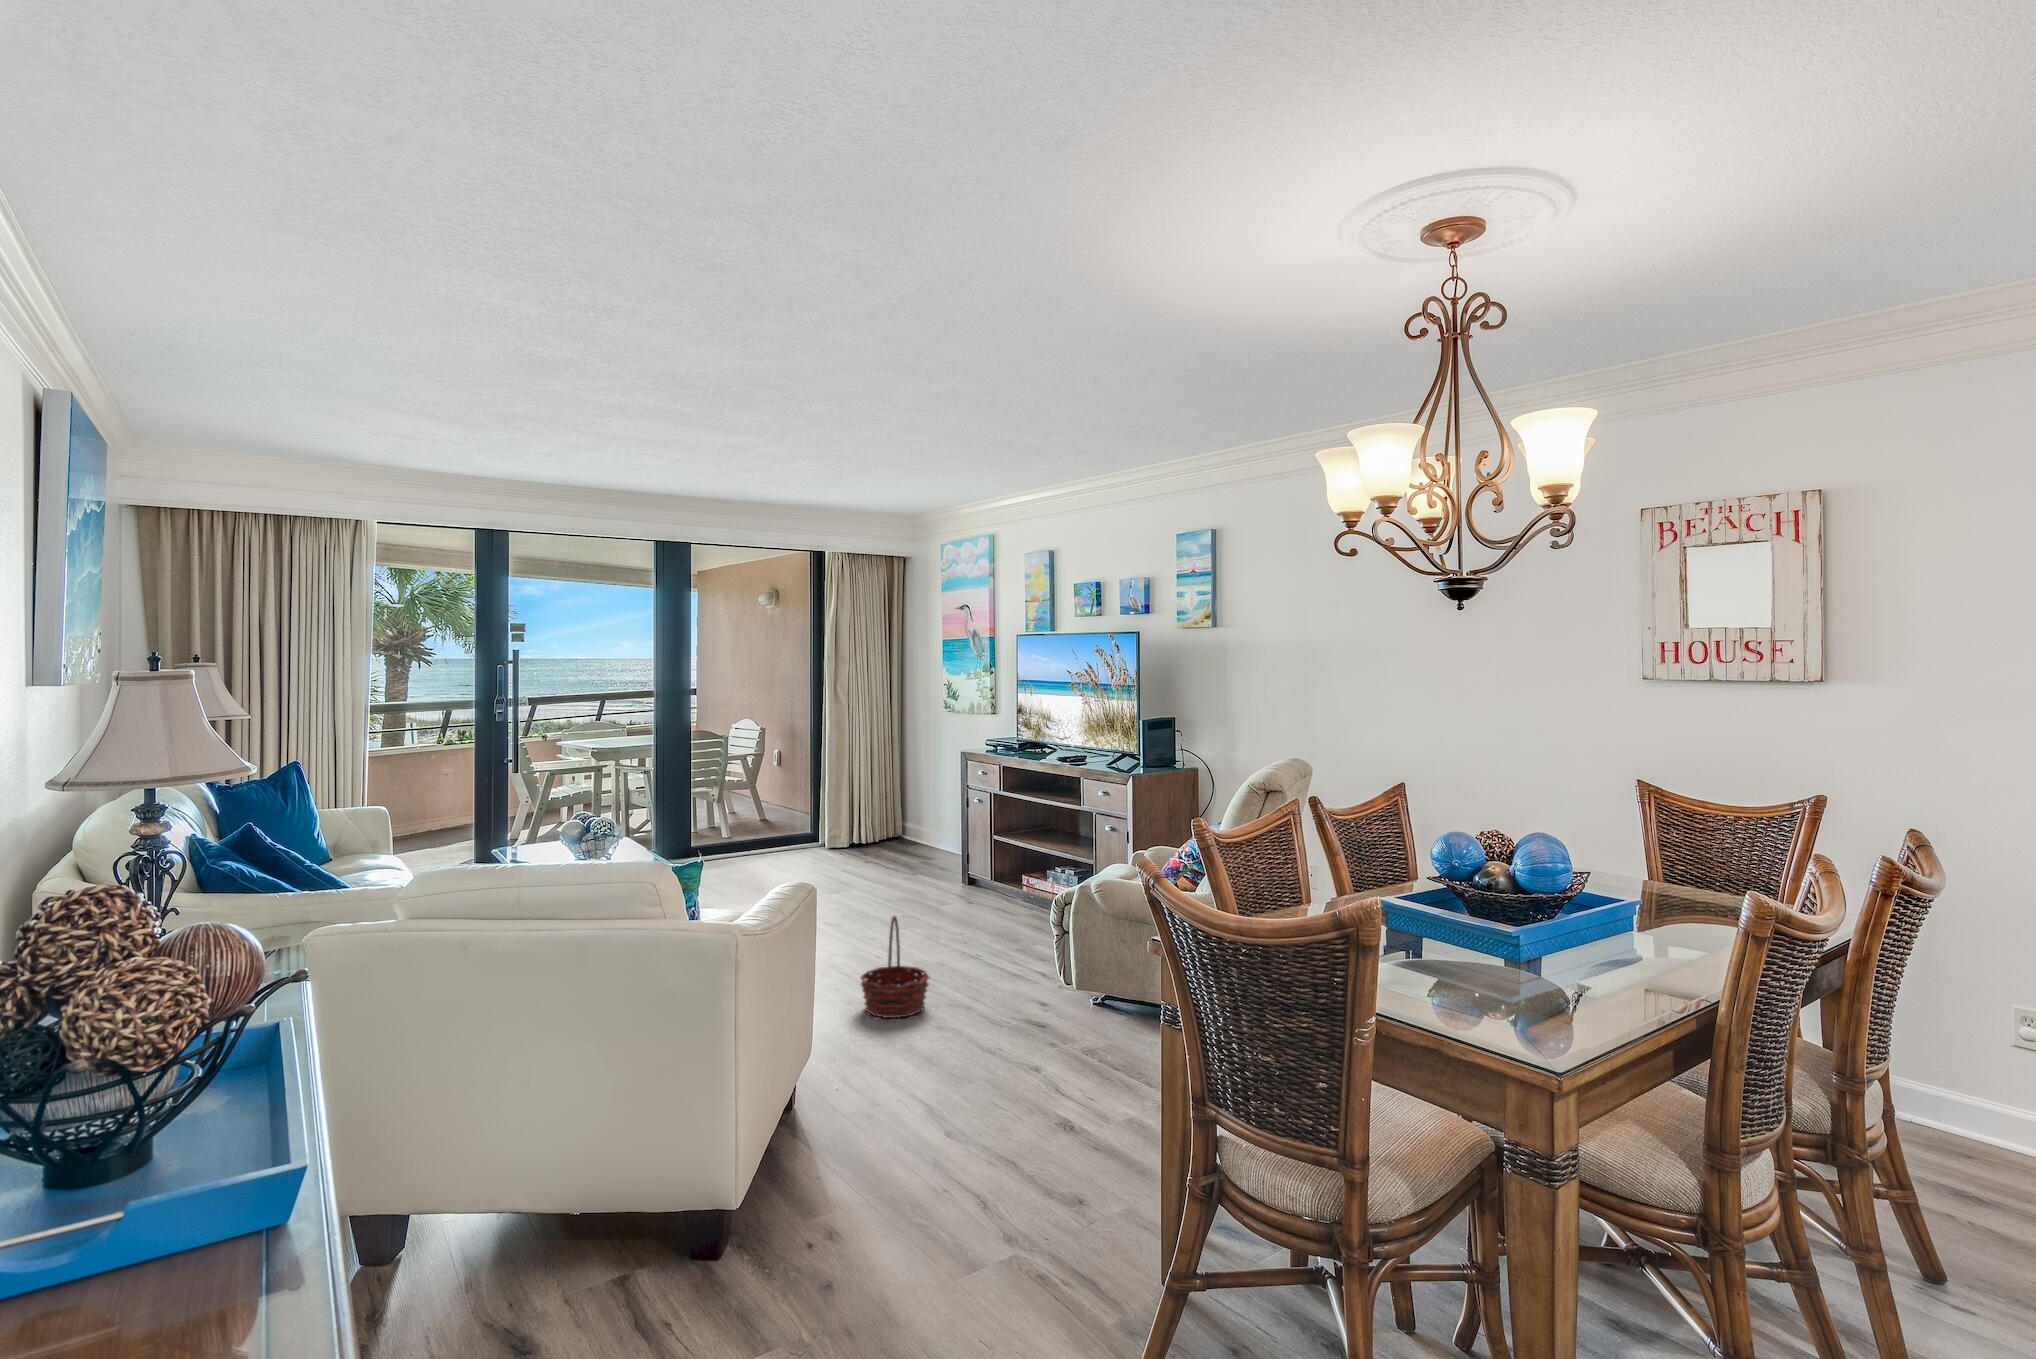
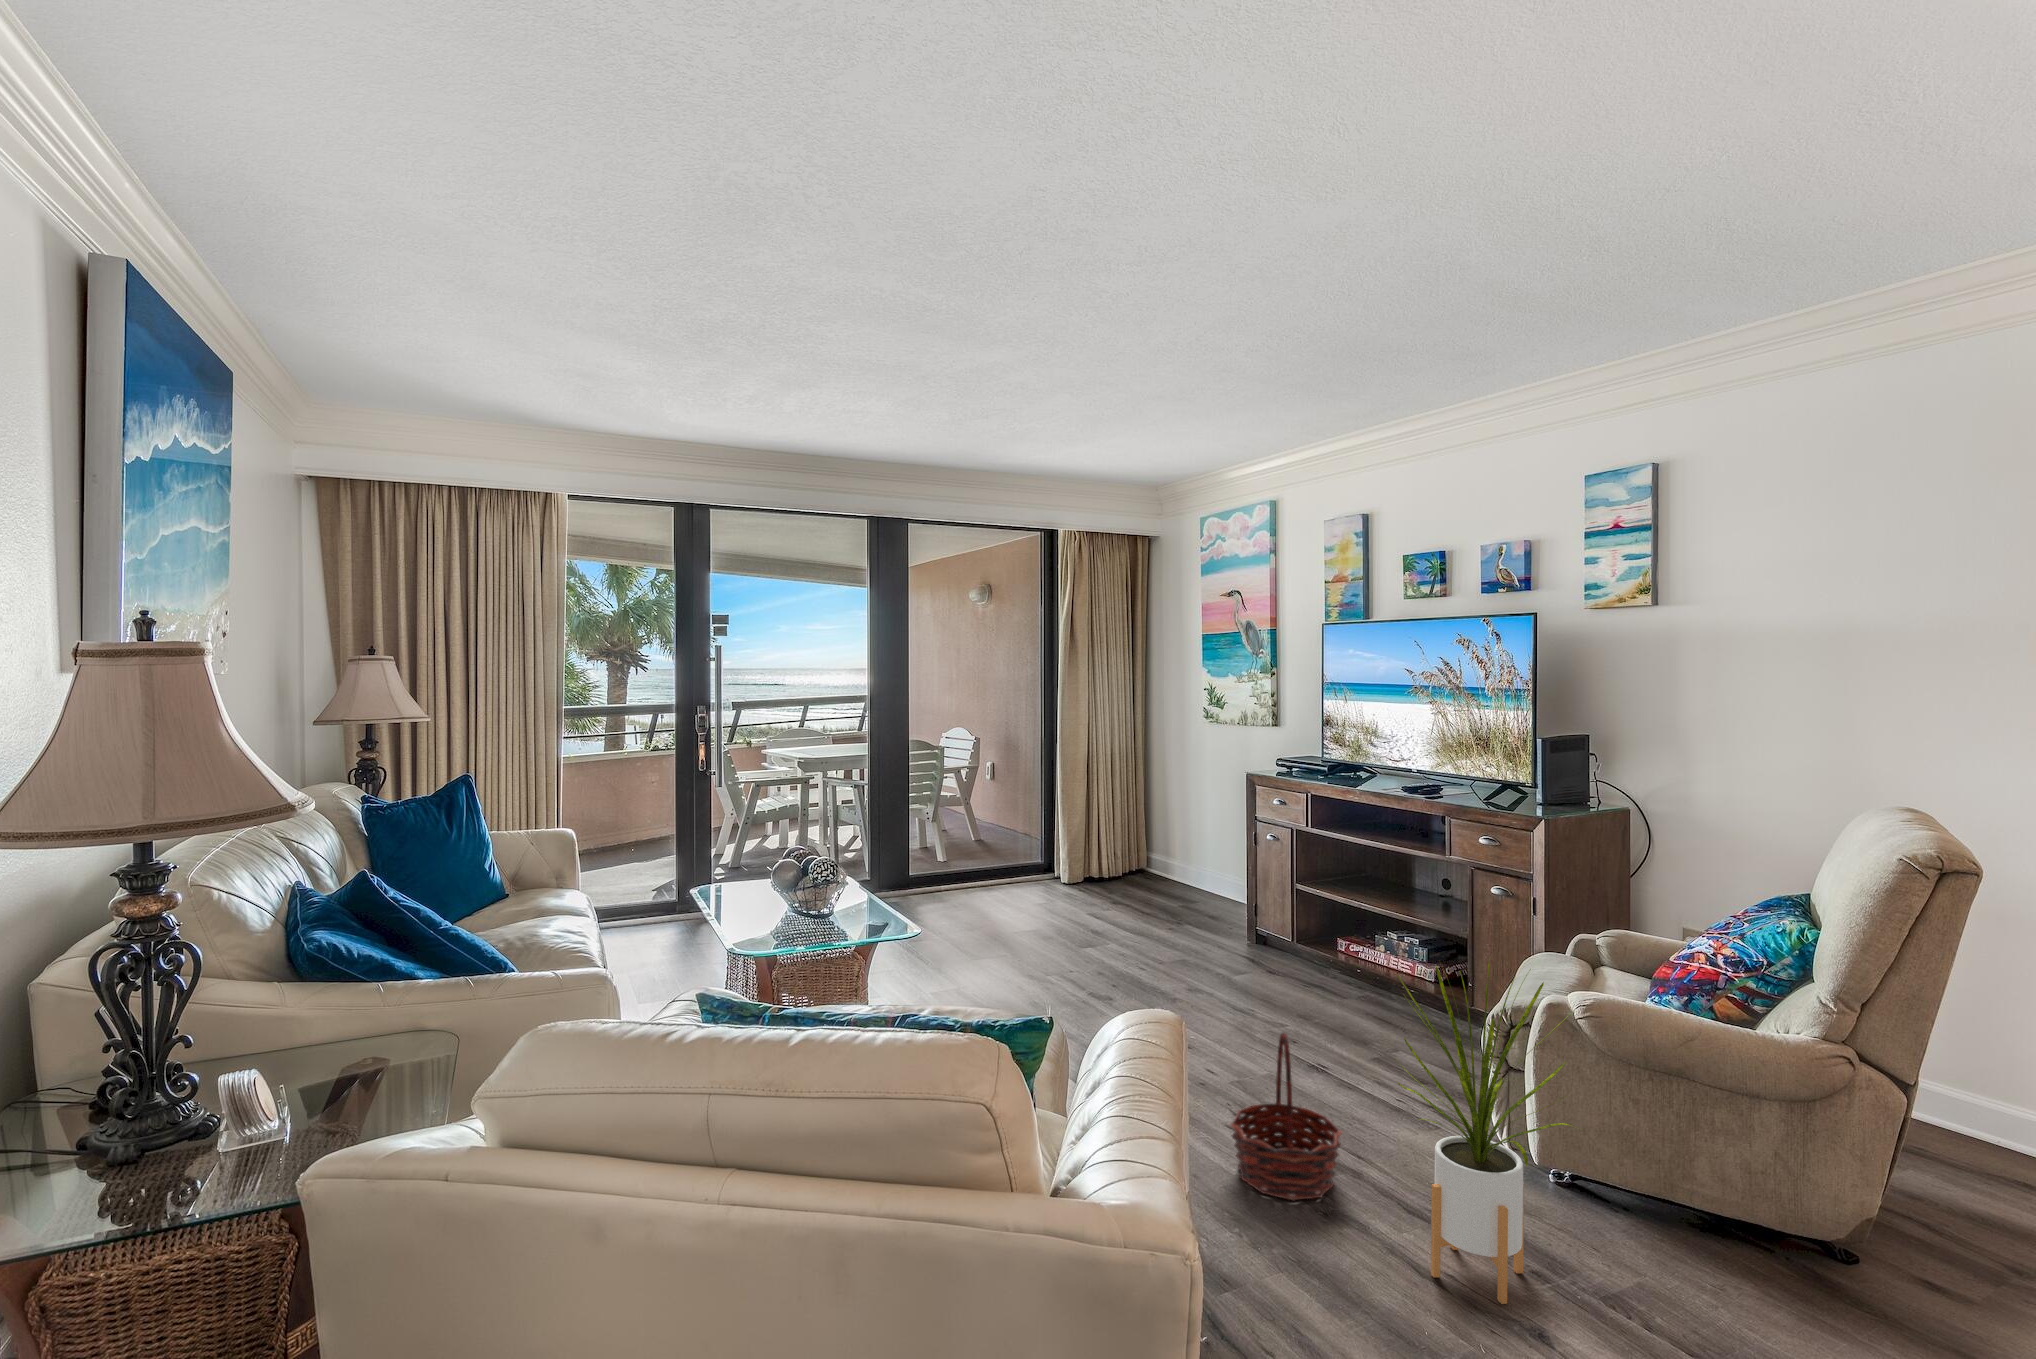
house plant: none [933,851,1033,1052] -> present [1394,953,1573,1304]

